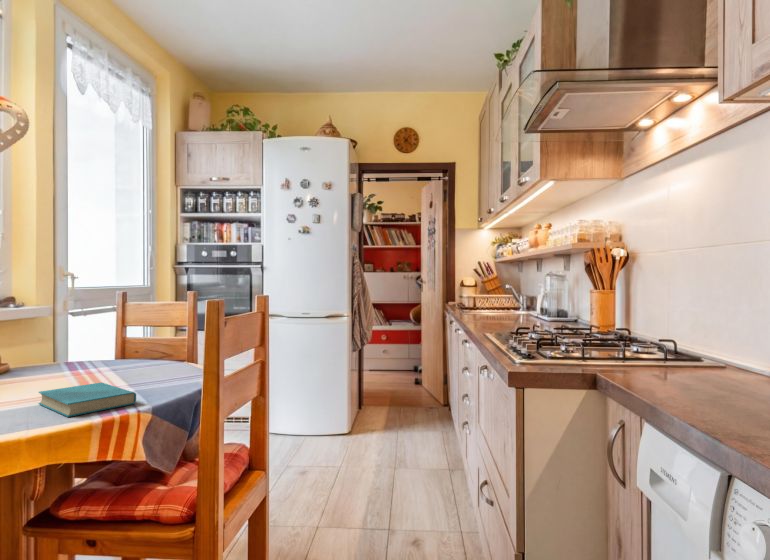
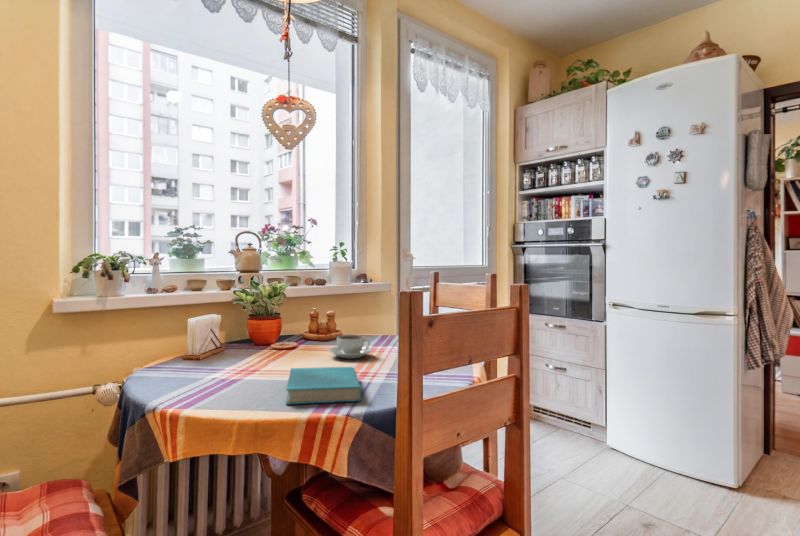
coffee cup: none [43,358,94,382] -> present [329,335,372,359]

